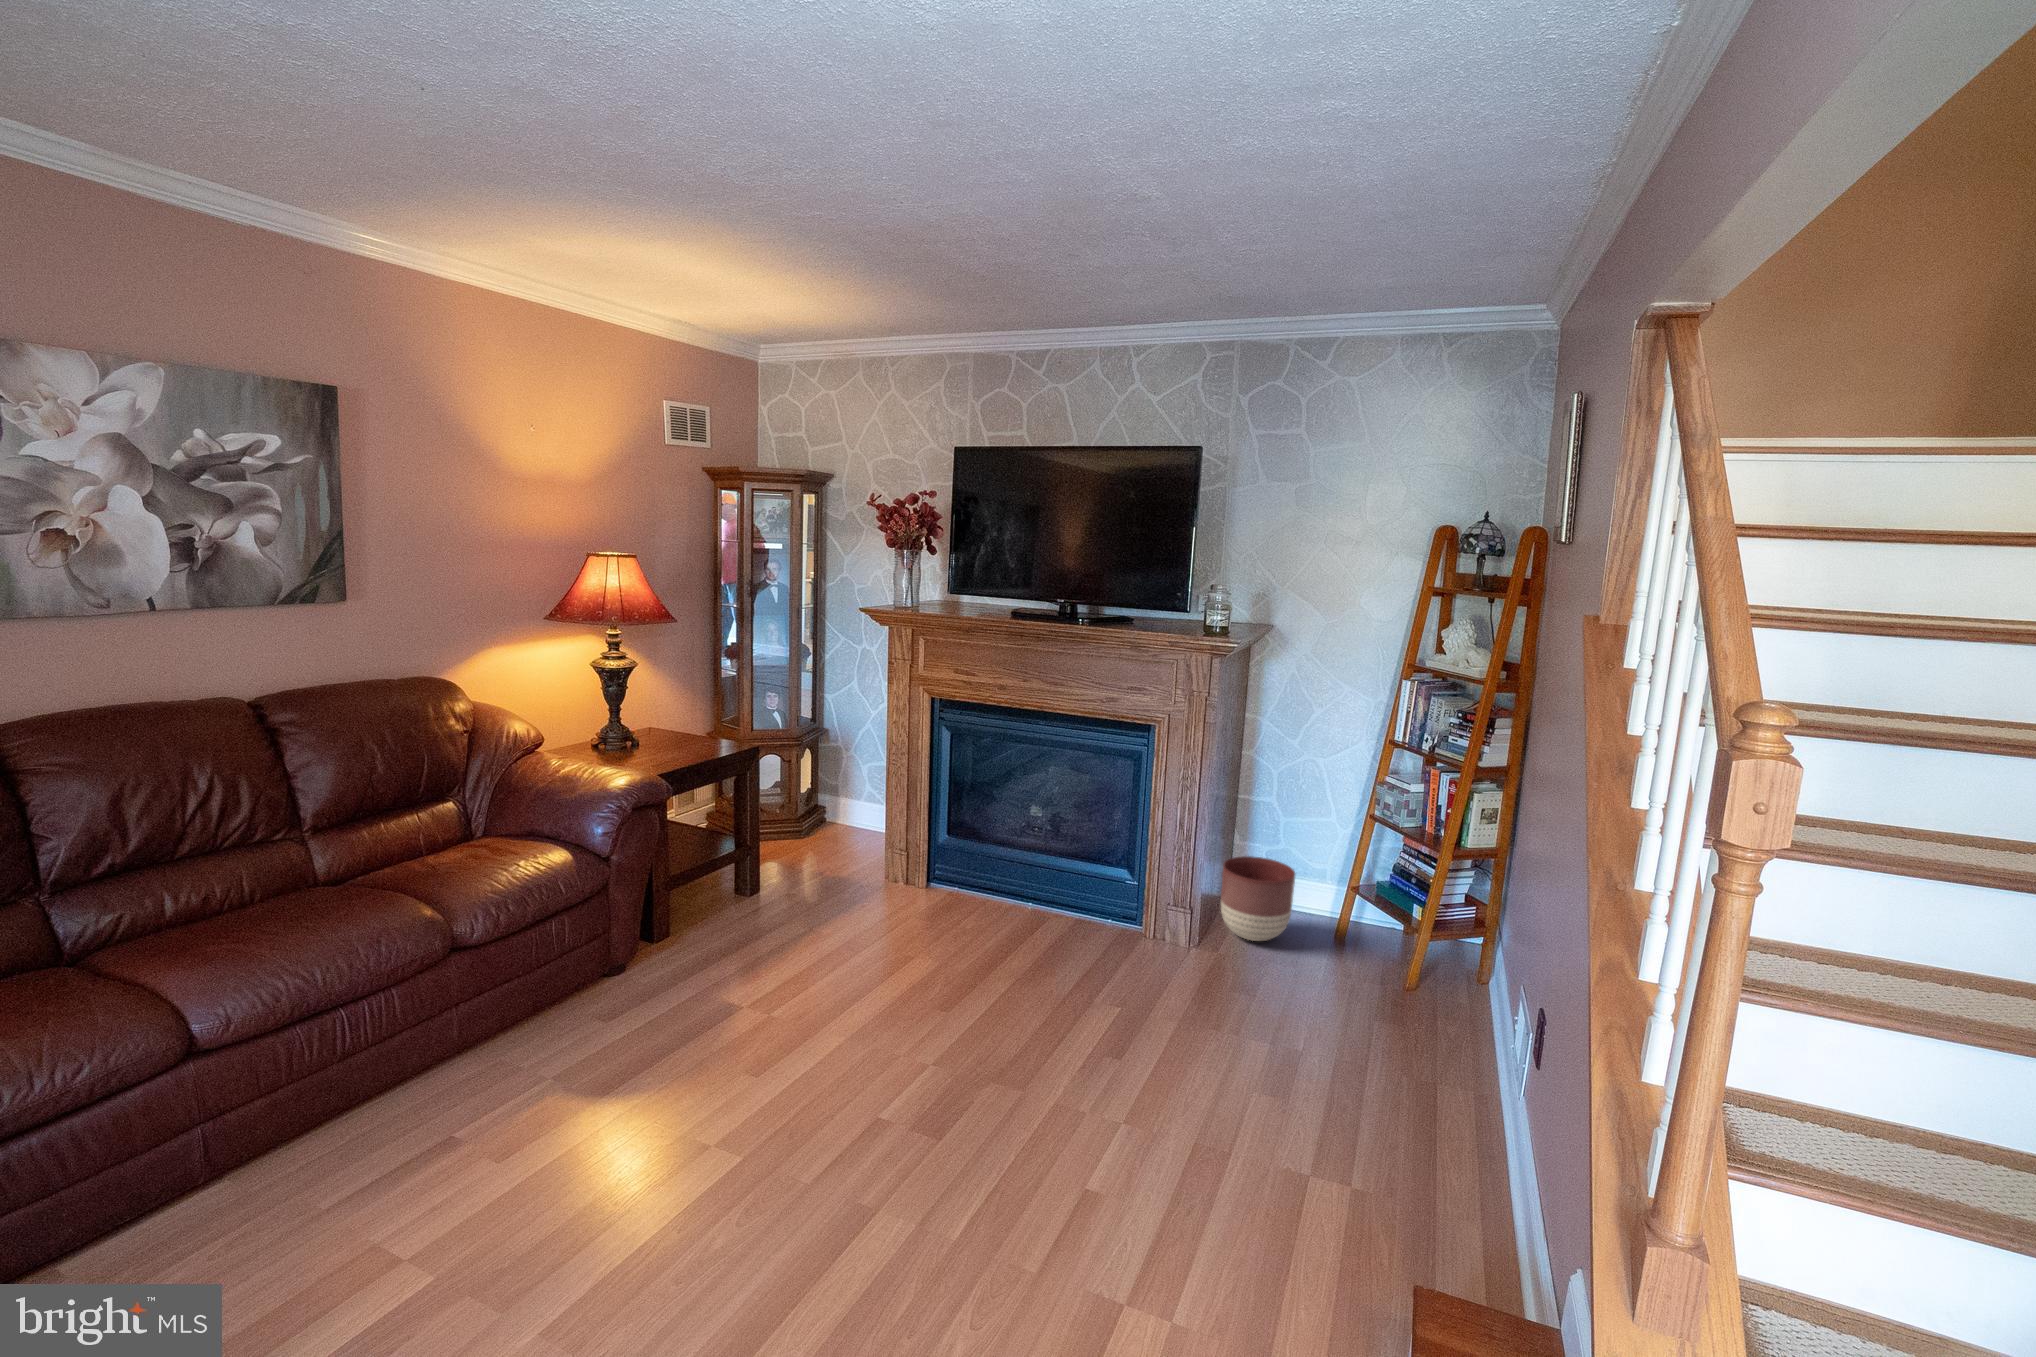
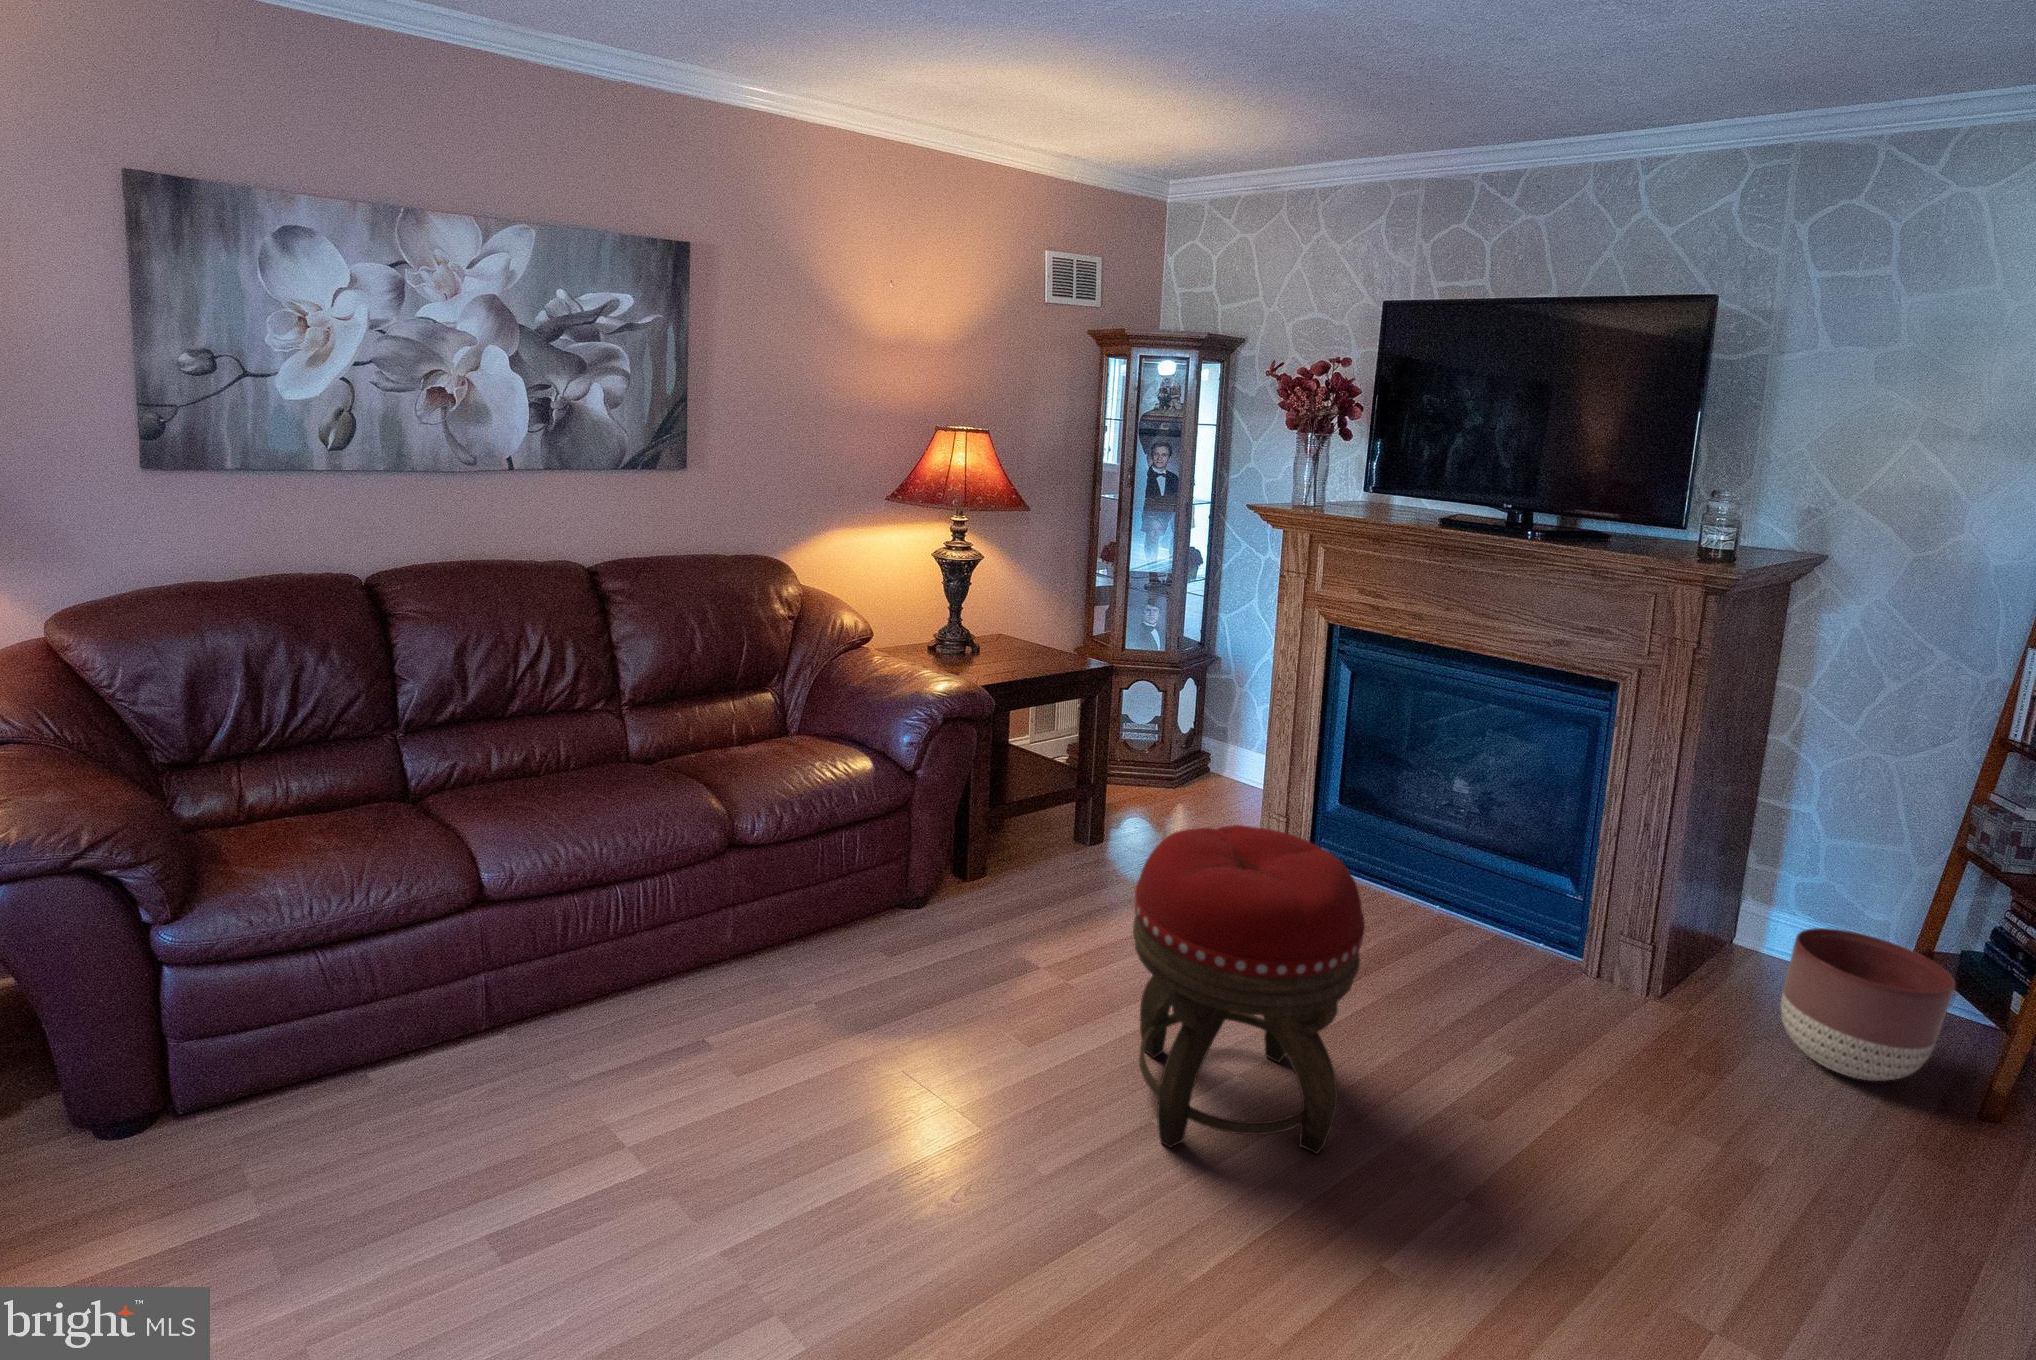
footstool: none [843,846,998,1081] -> present [1133,825,1365,1154]

